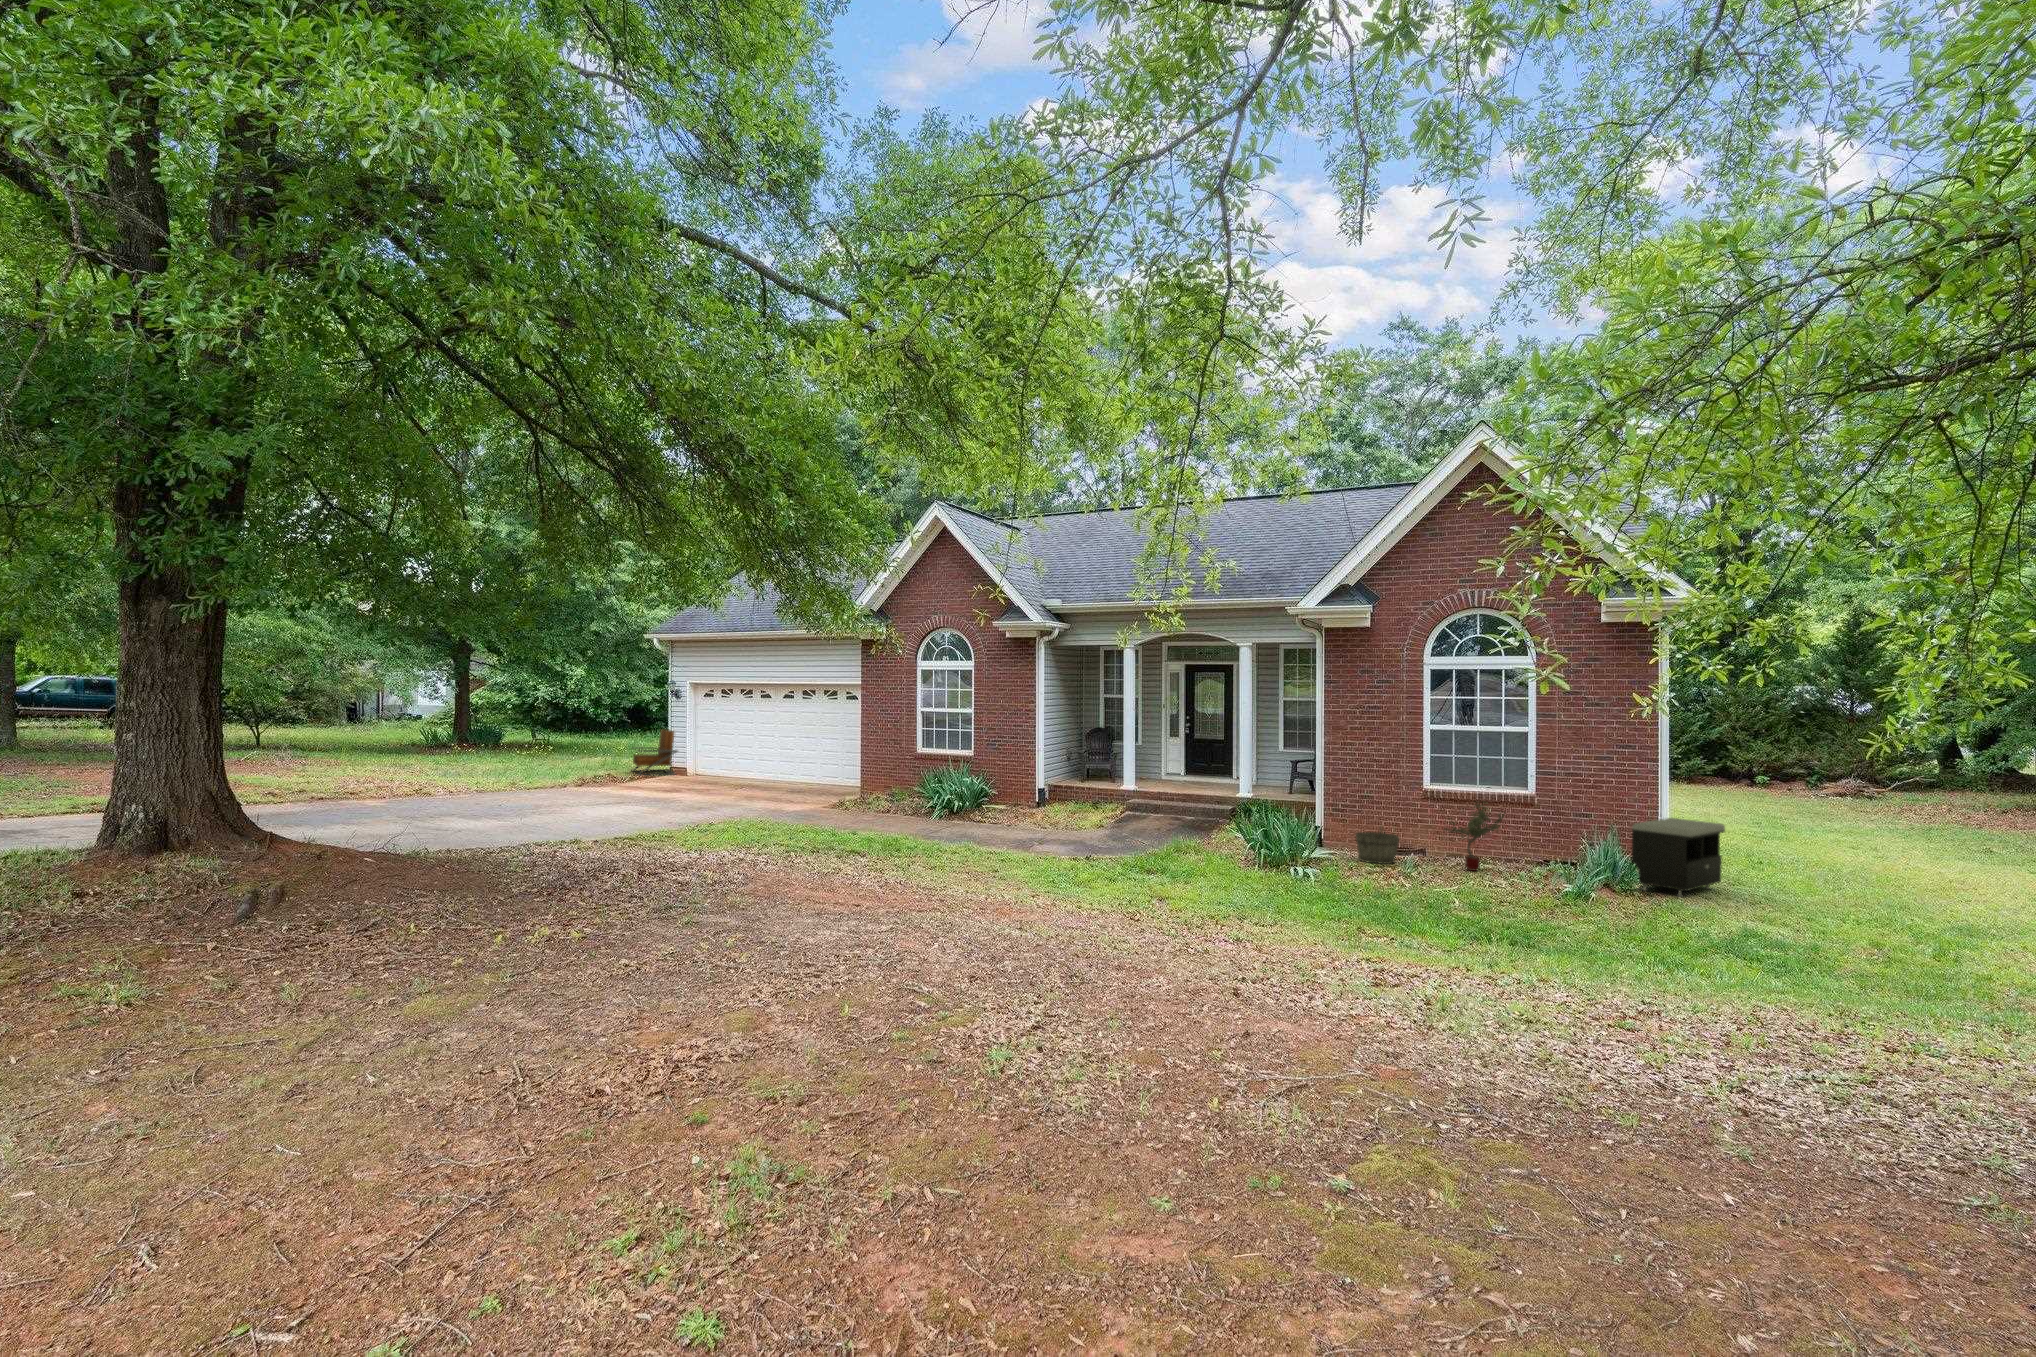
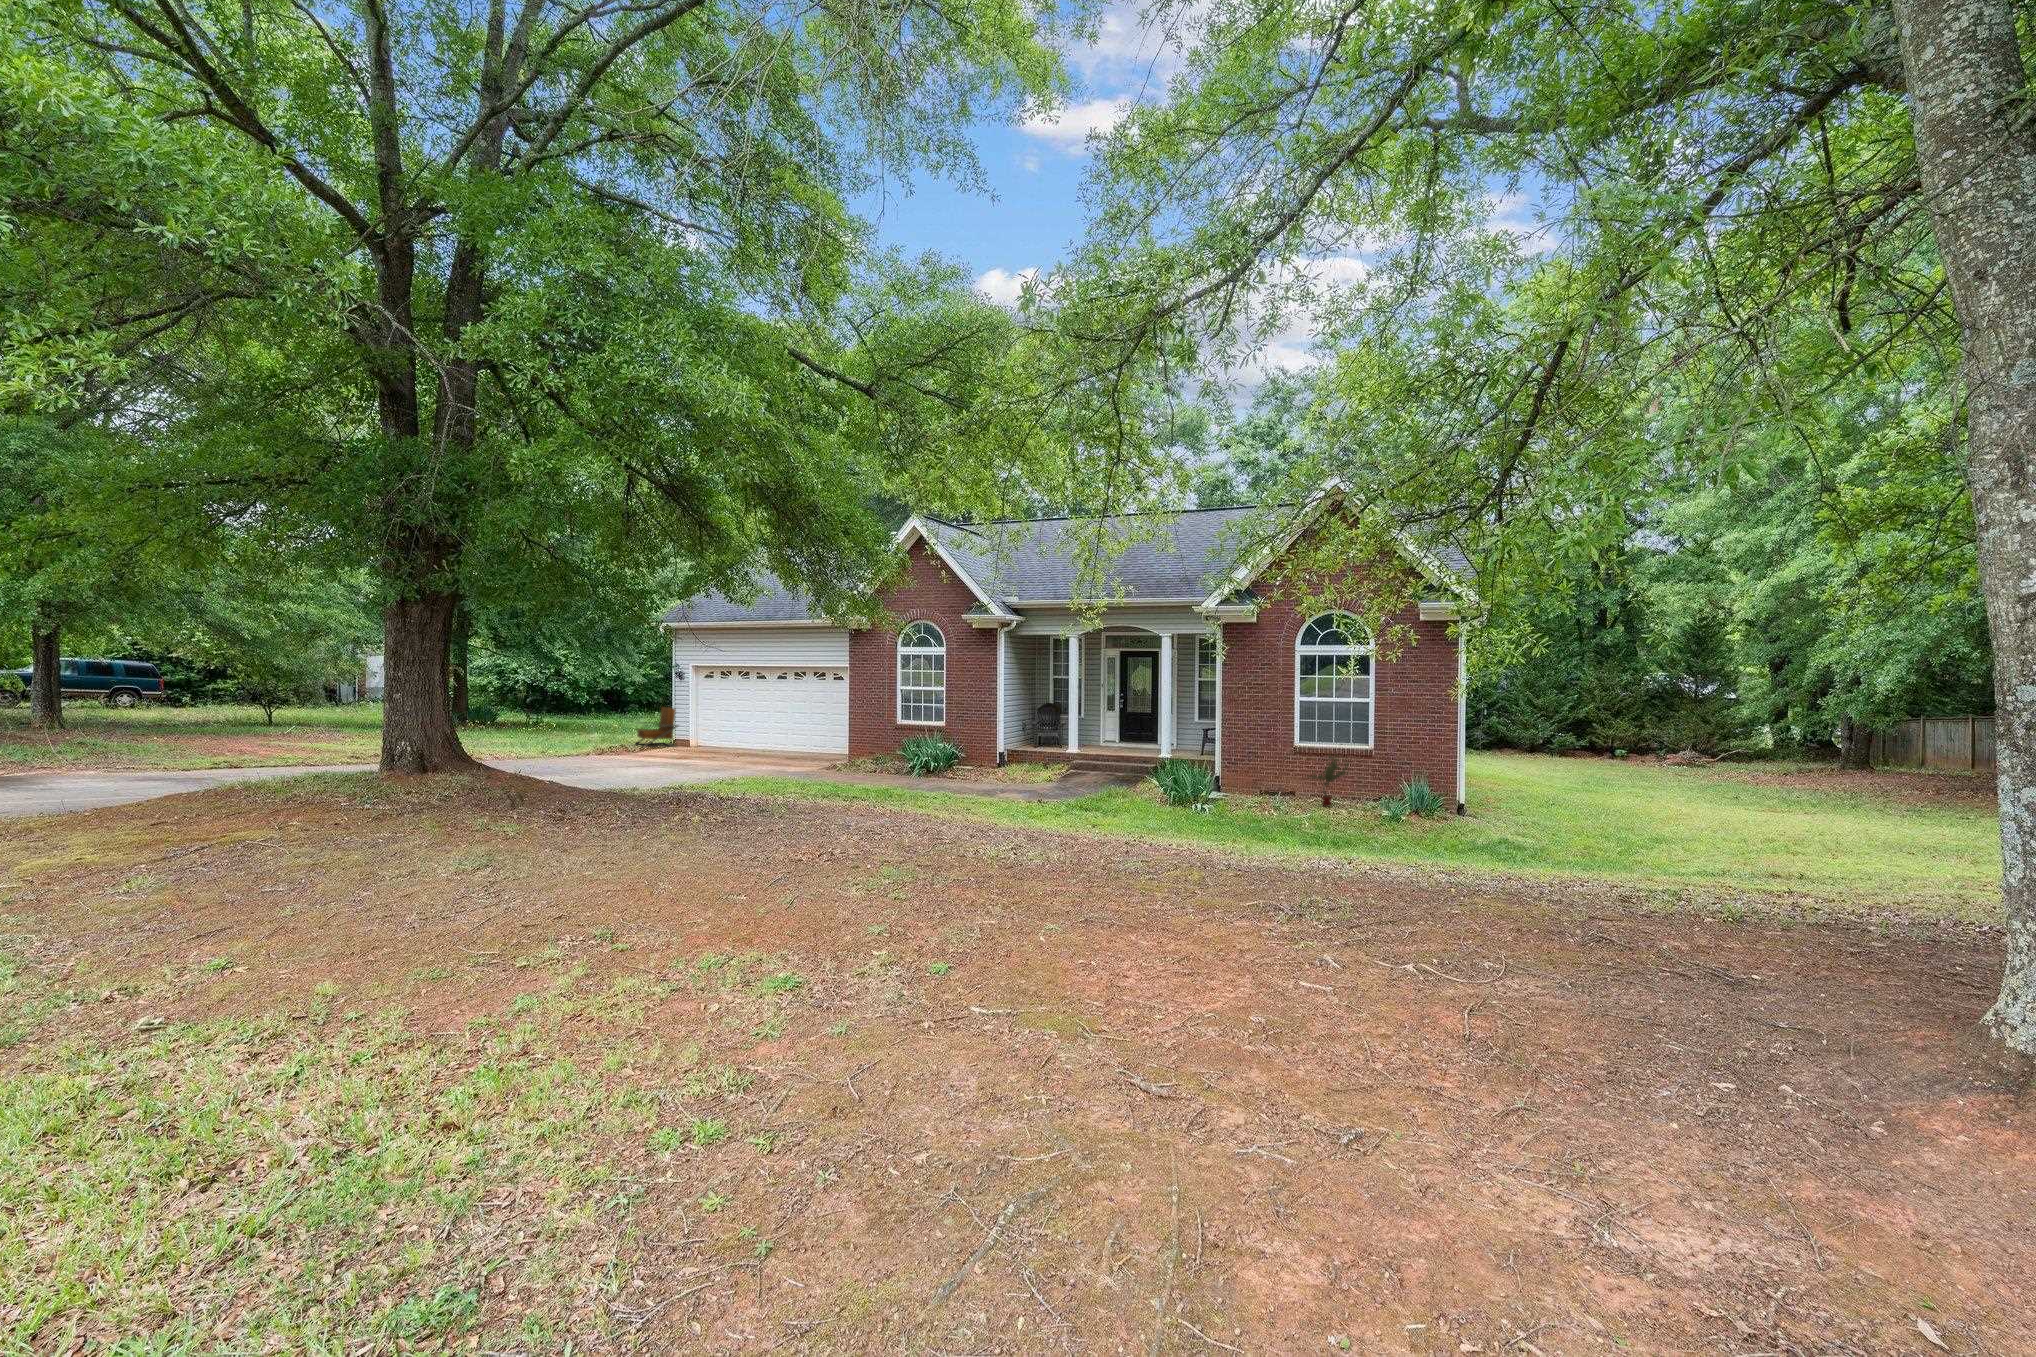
storage bench: present [1631,818,1725,896] -> none [1433,766,1502,820]
wooden bucket: present [1356,832,1399,864] -> none [1242,774,1275,803]

